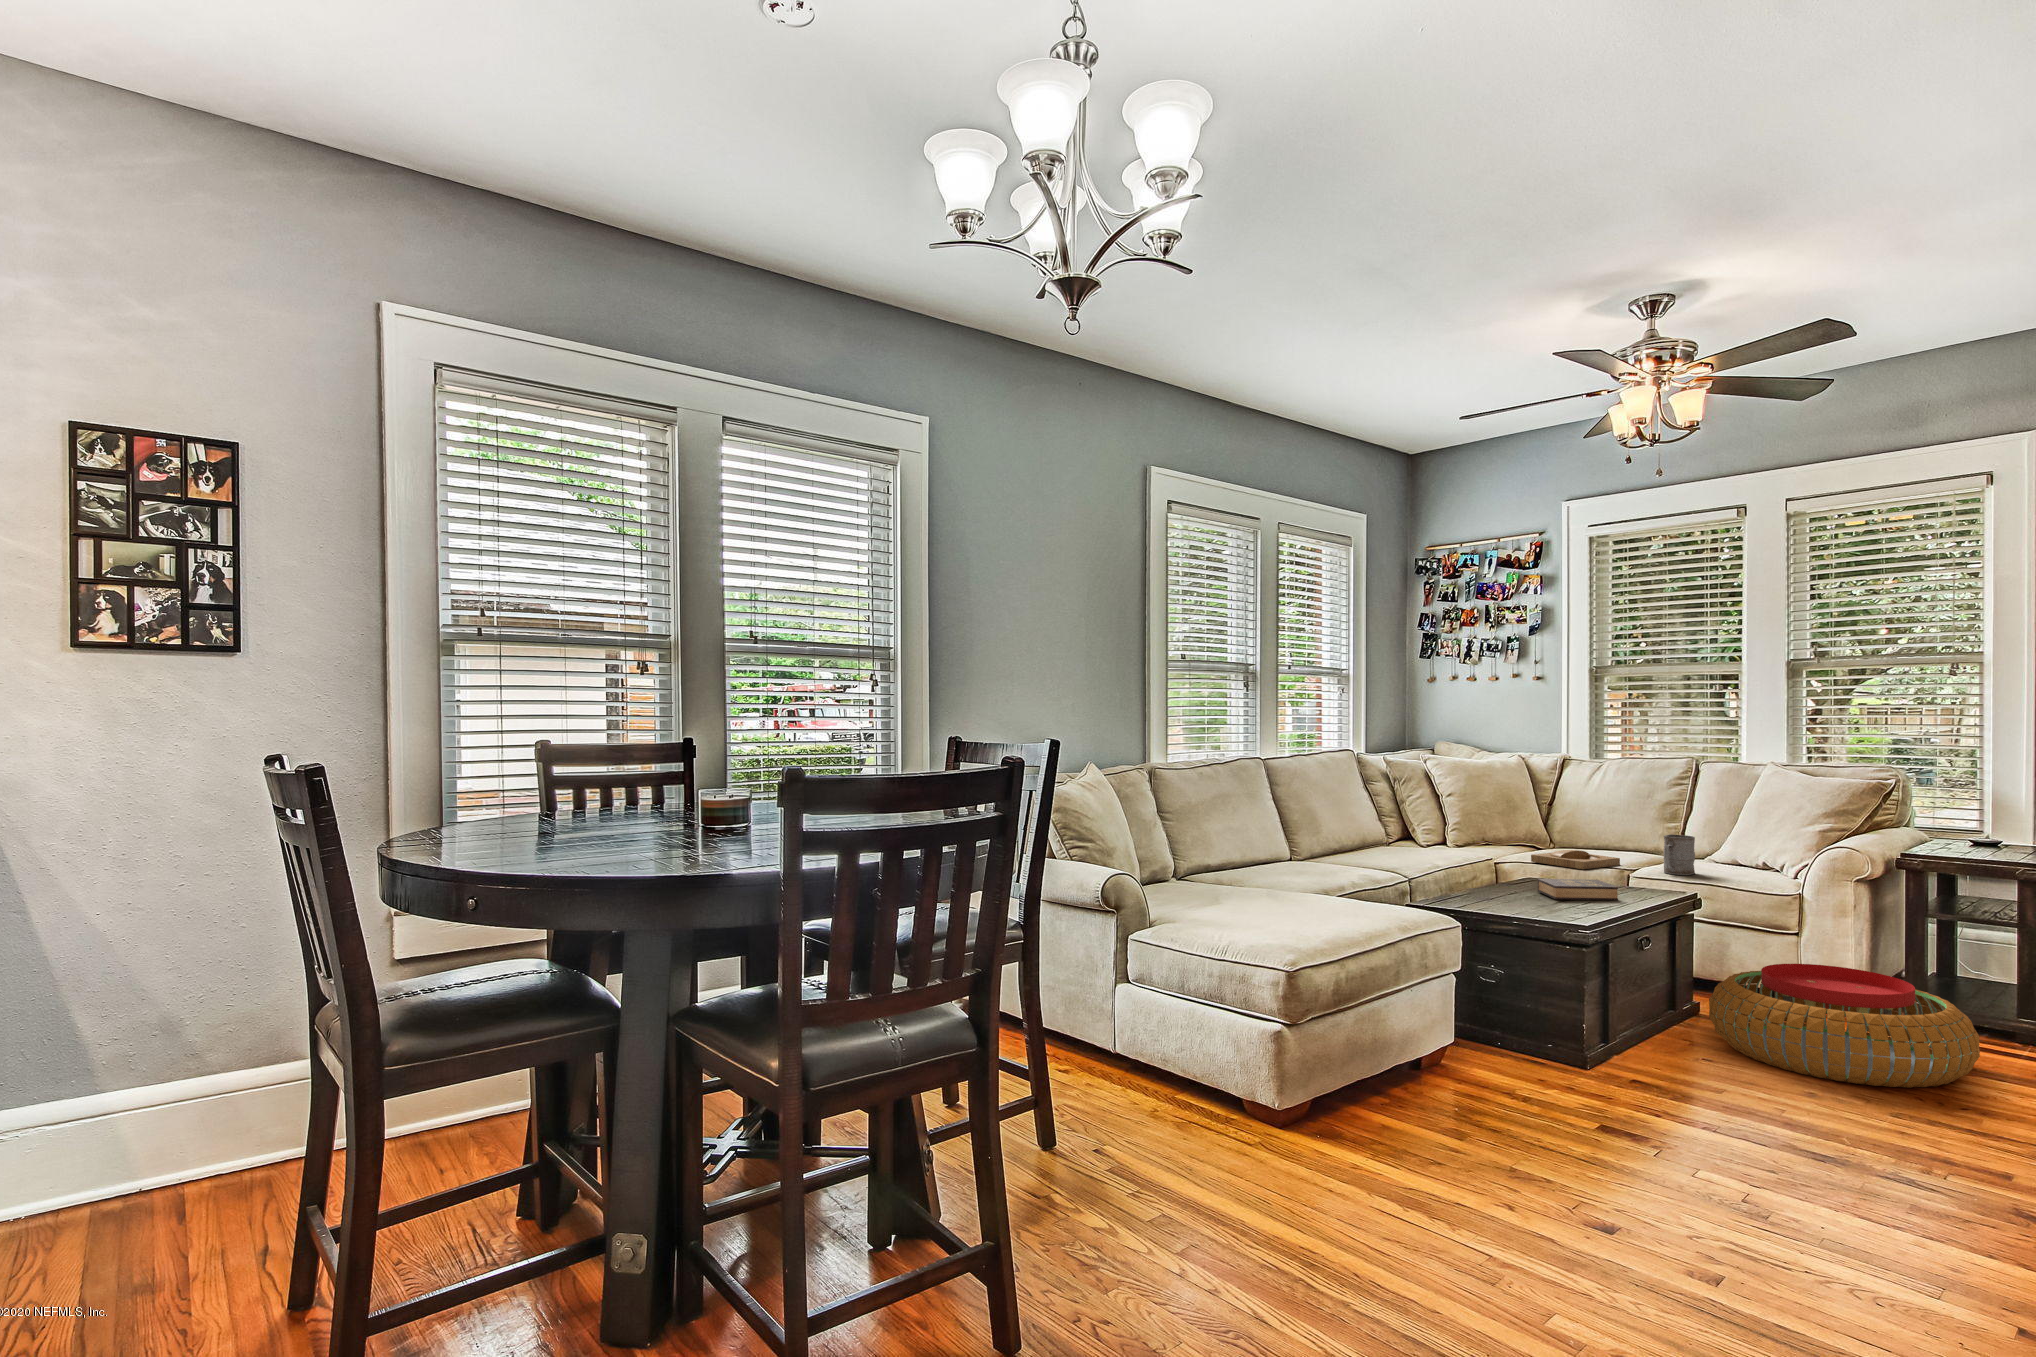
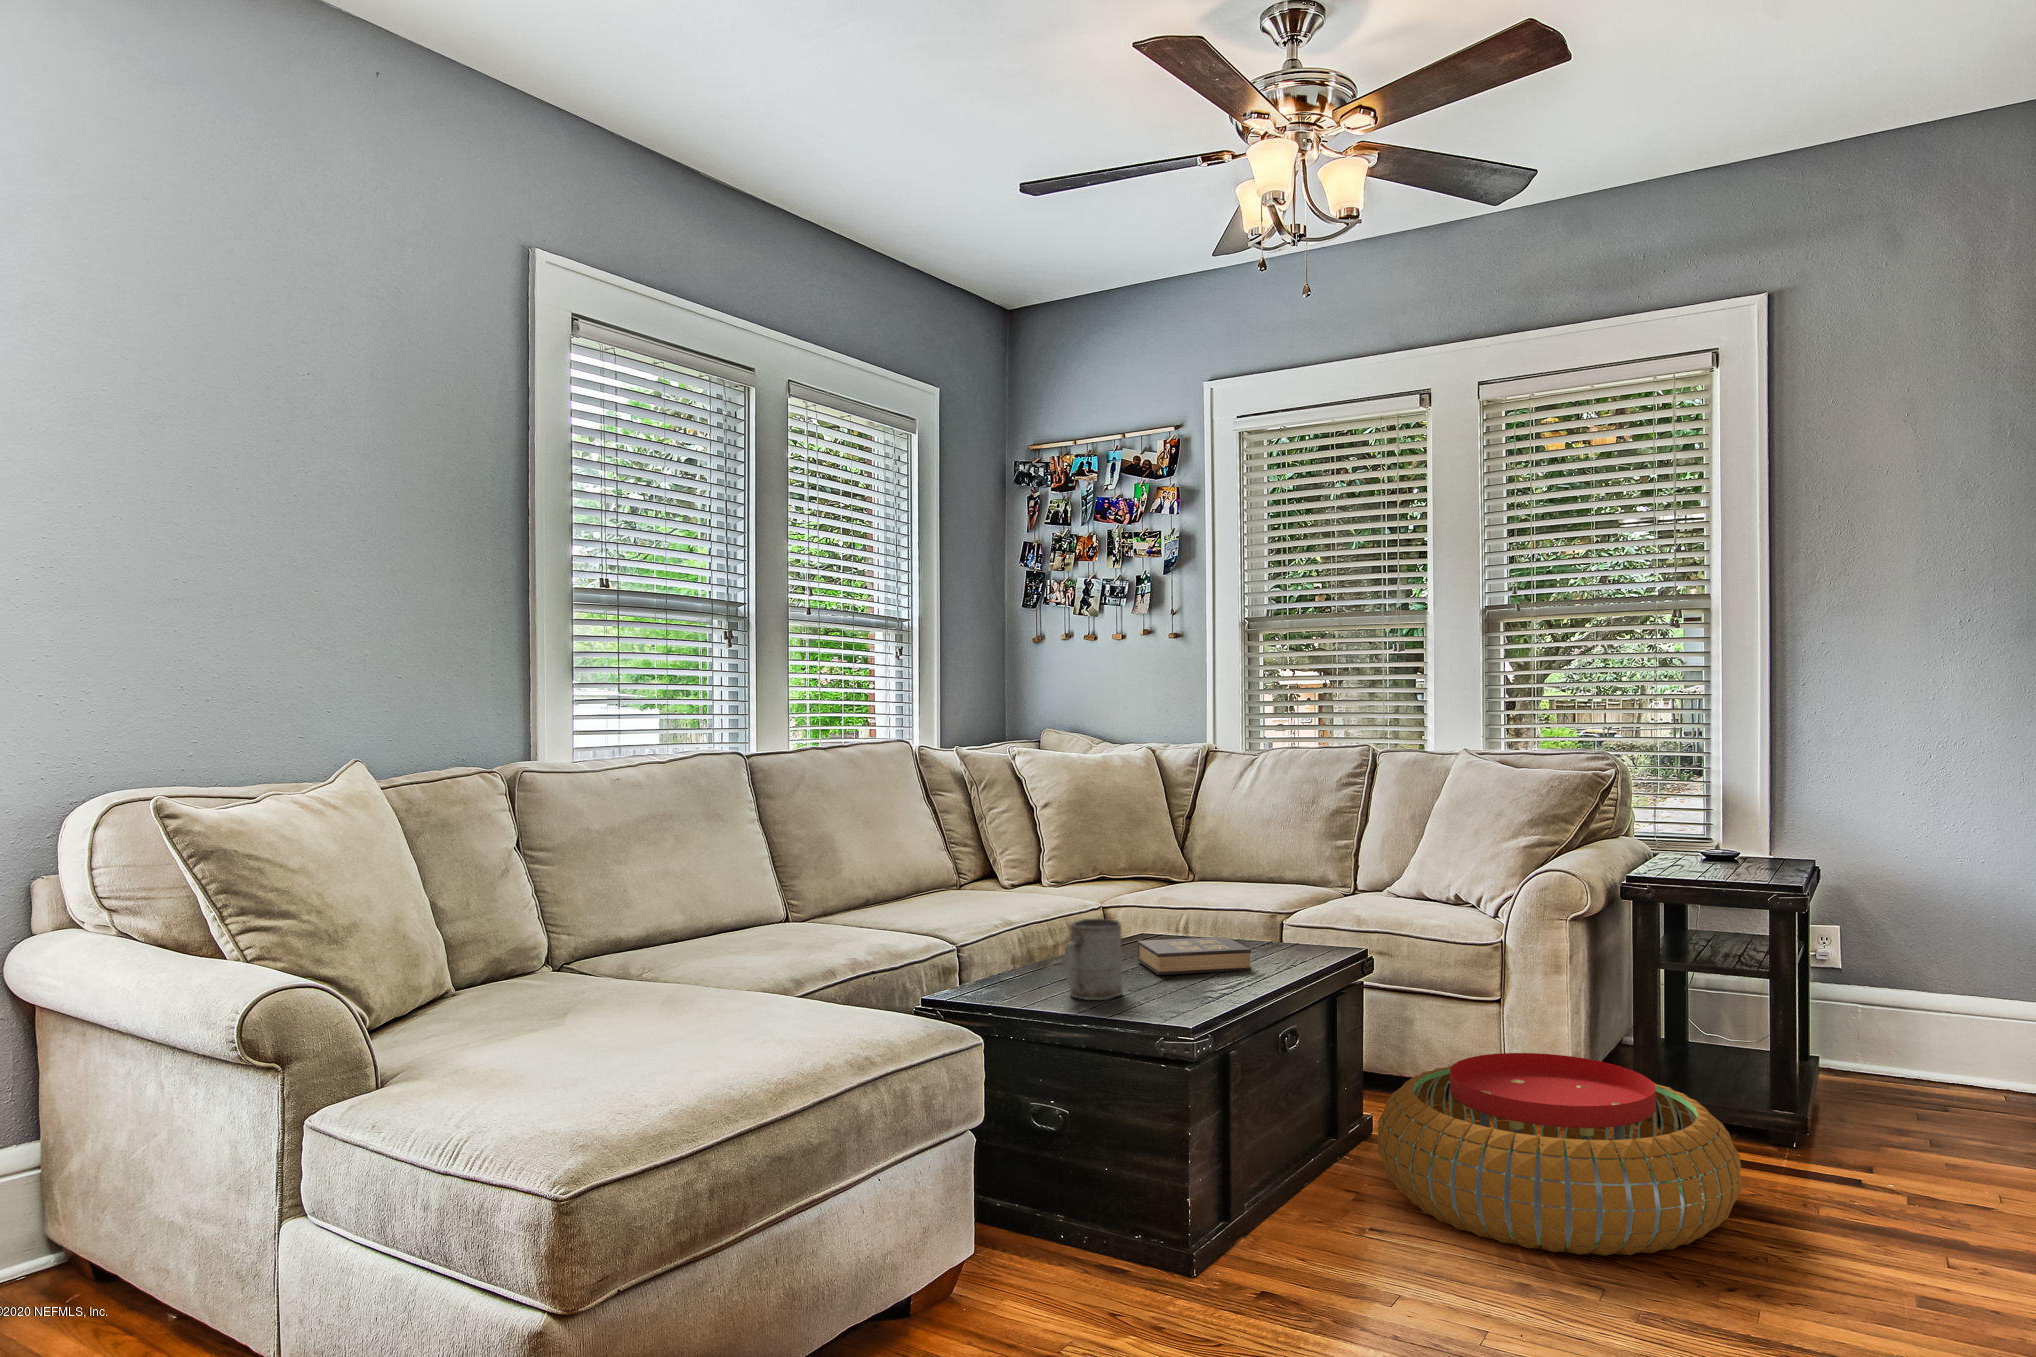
mug: present [1664,834,1695,875] -> present [1064,919,1122,1000]
tray: present [1531,850,1620,869] -> none [1149,887,1270,916]

